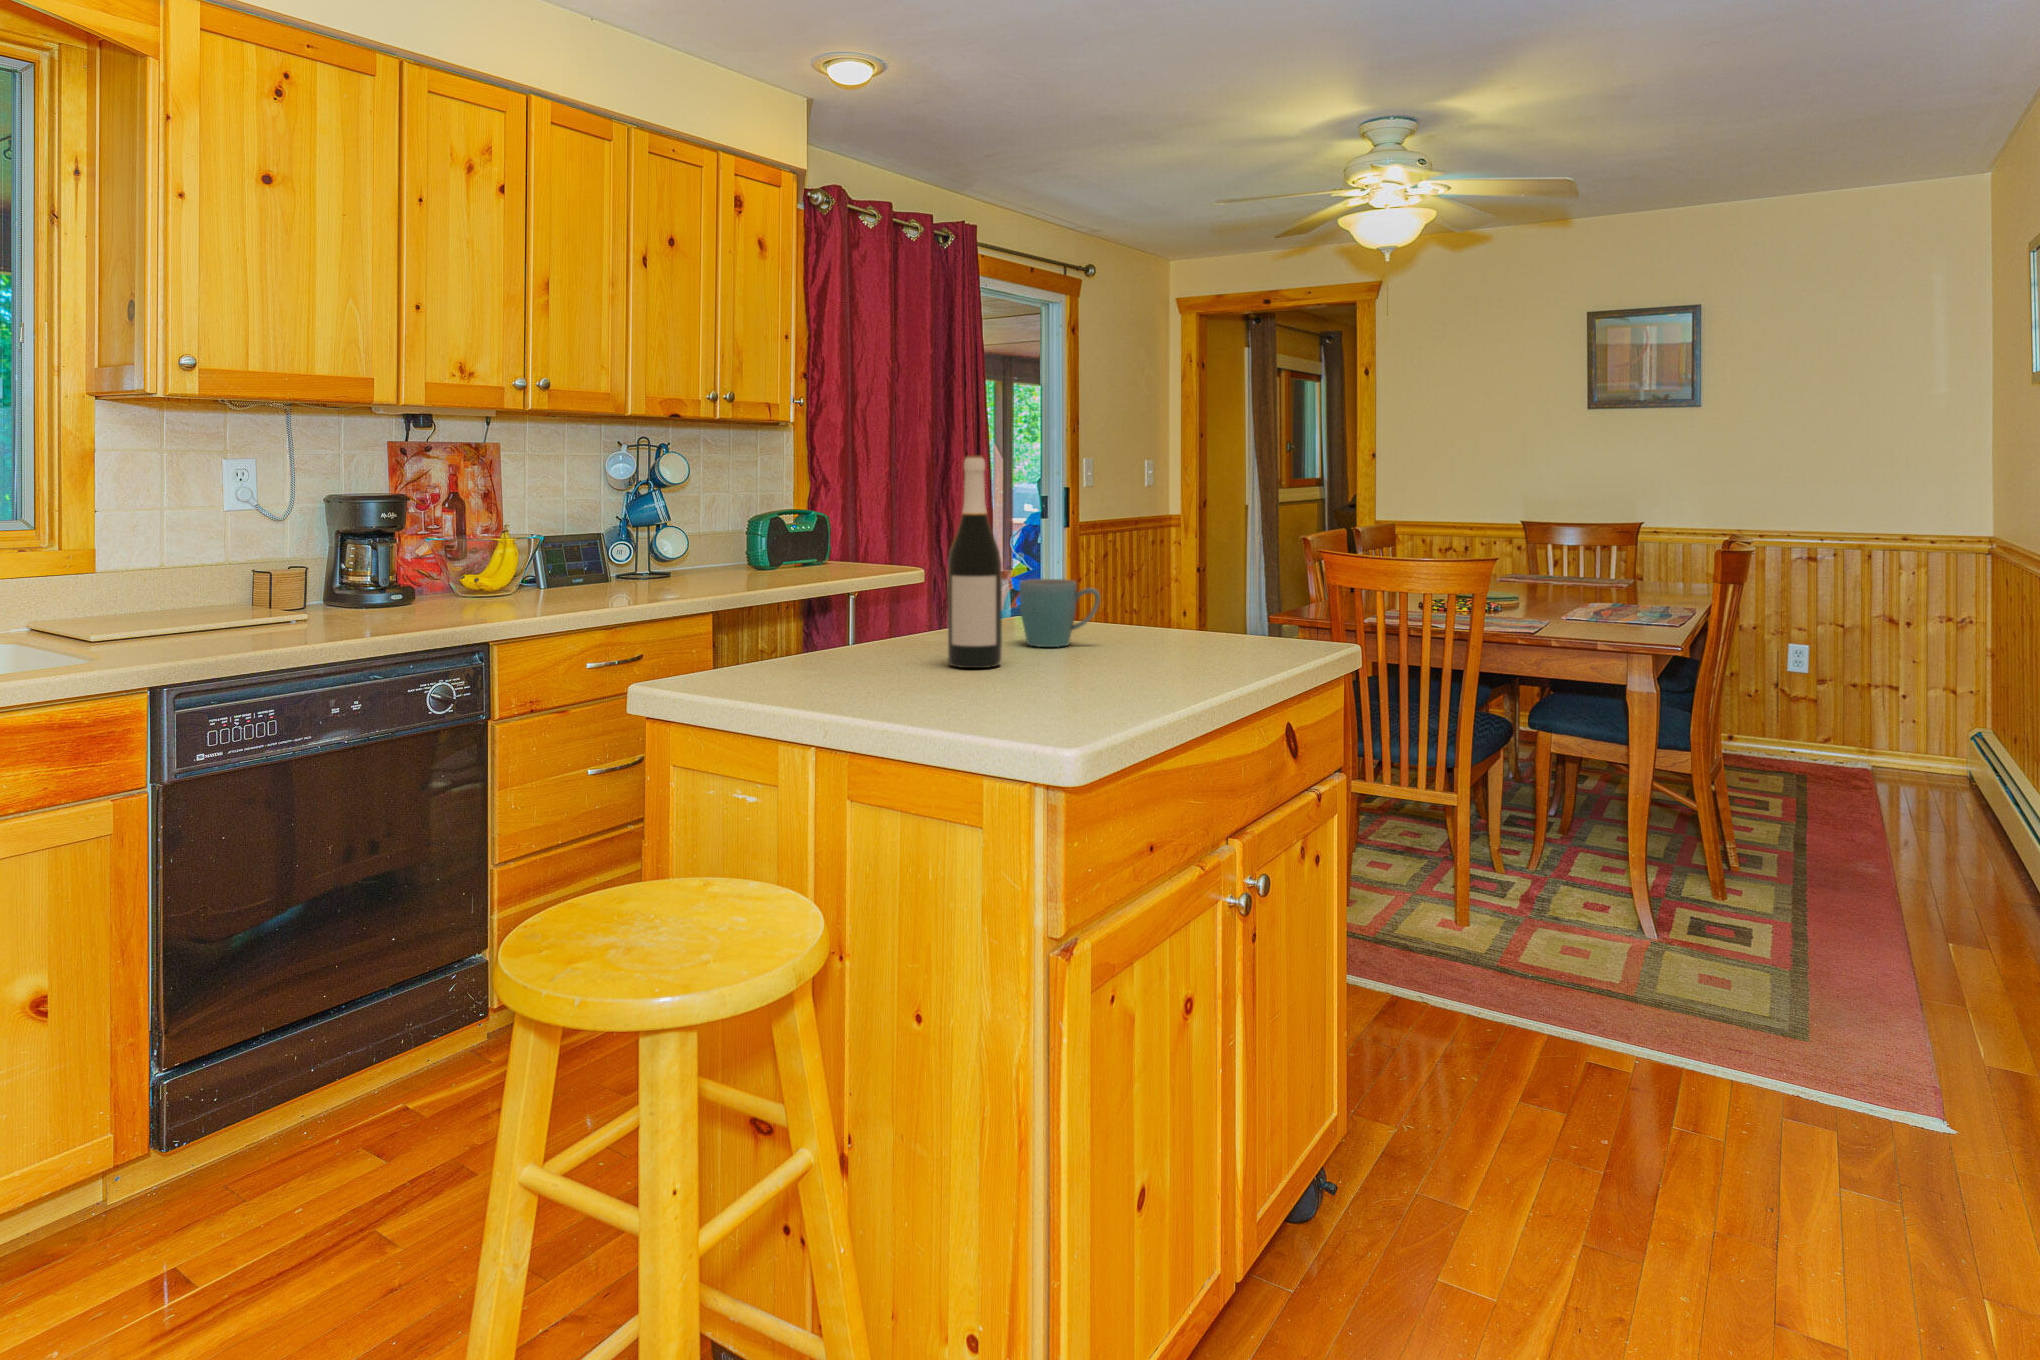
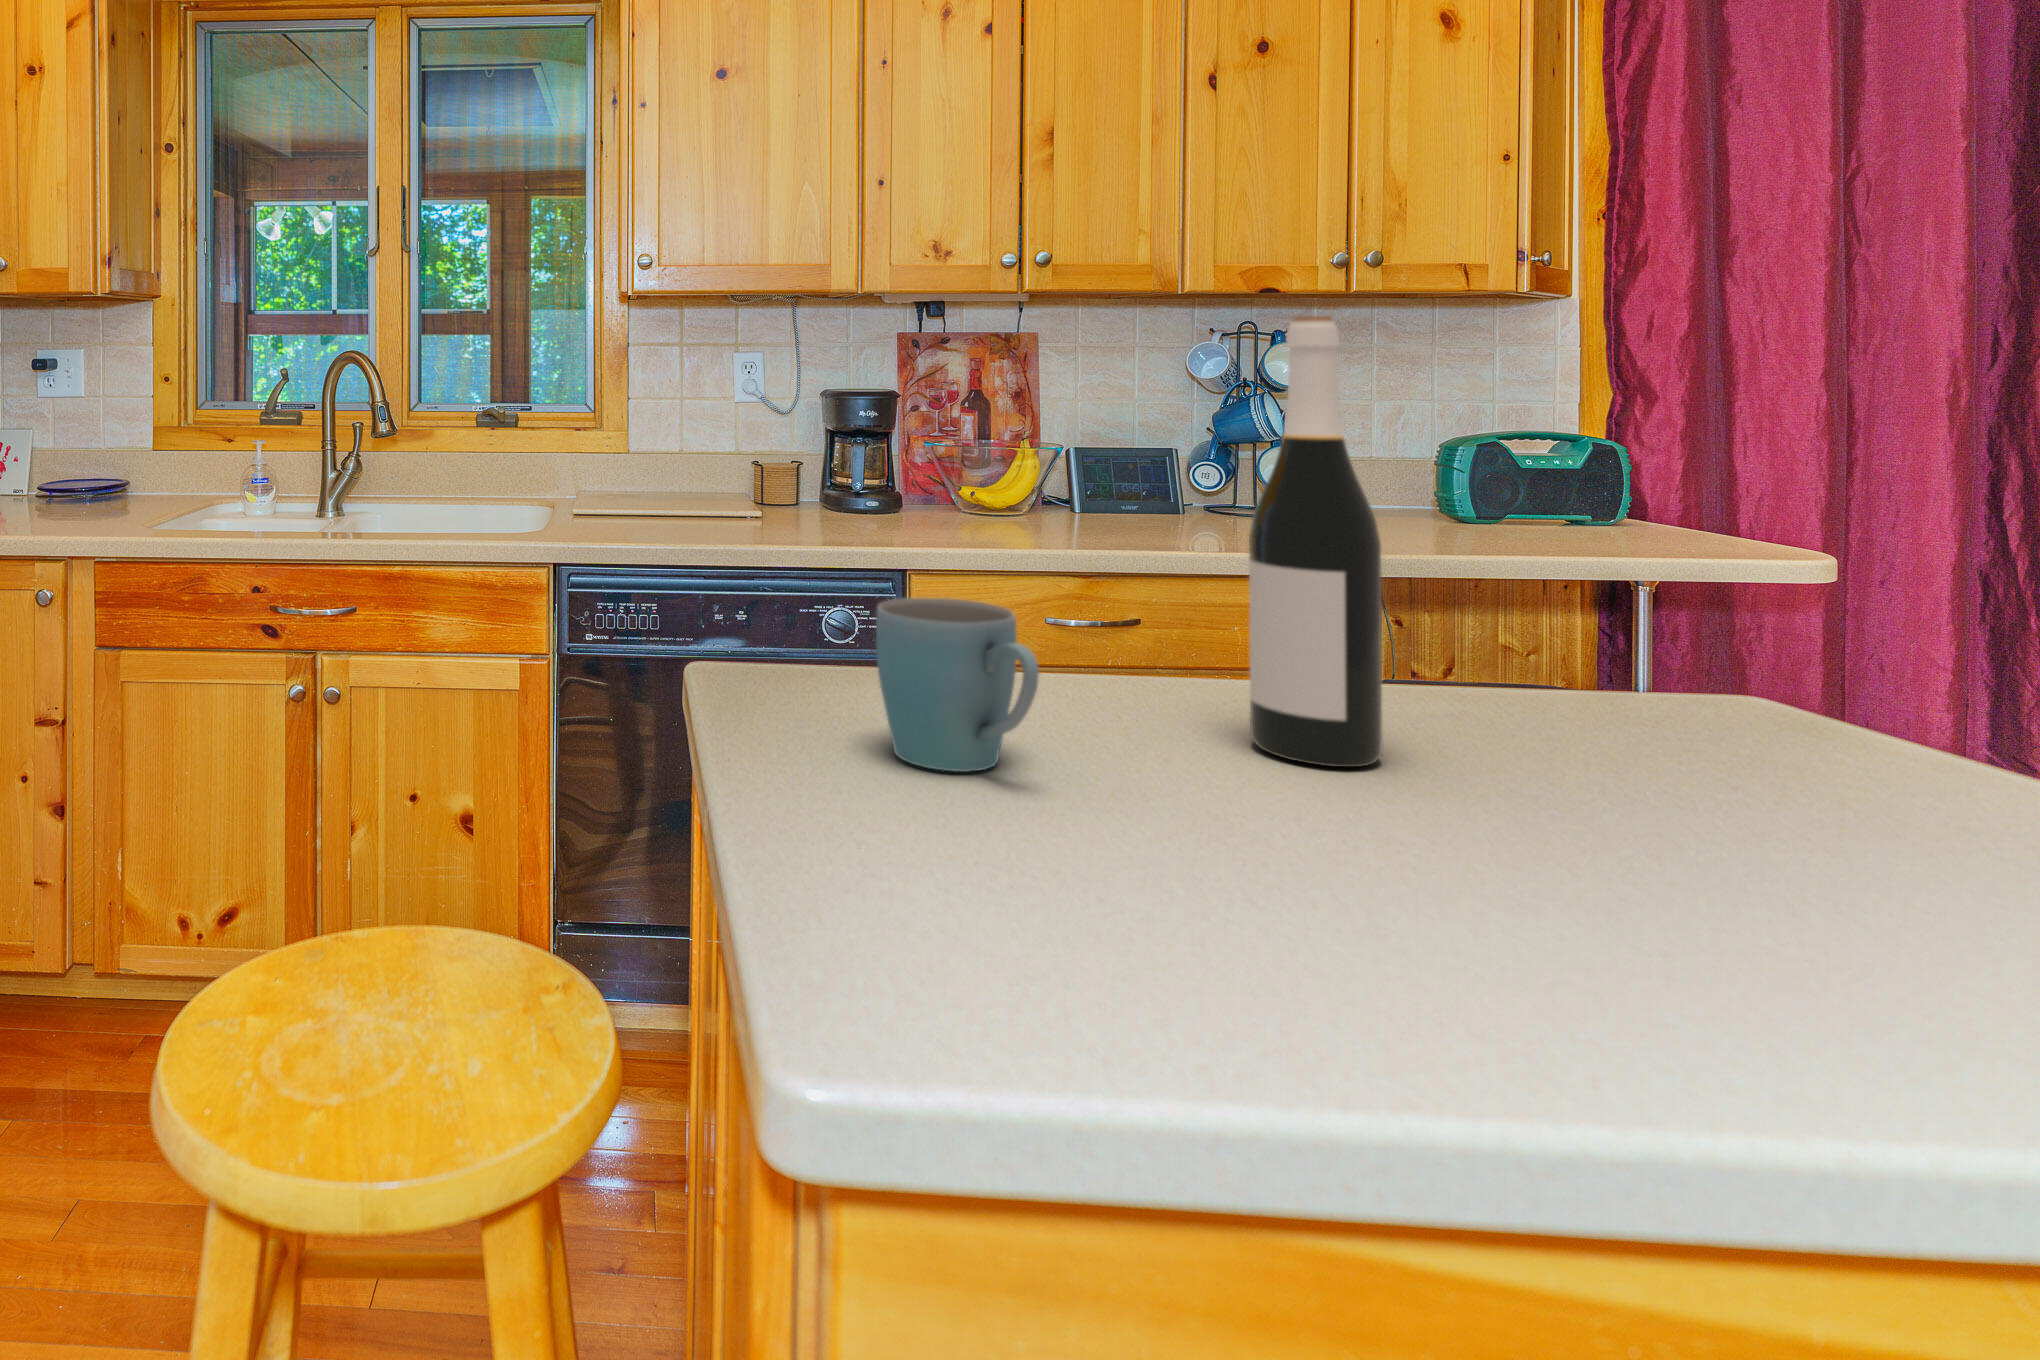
mug: present [1019,579,1100,647] -> present [876,598,1039,772]

